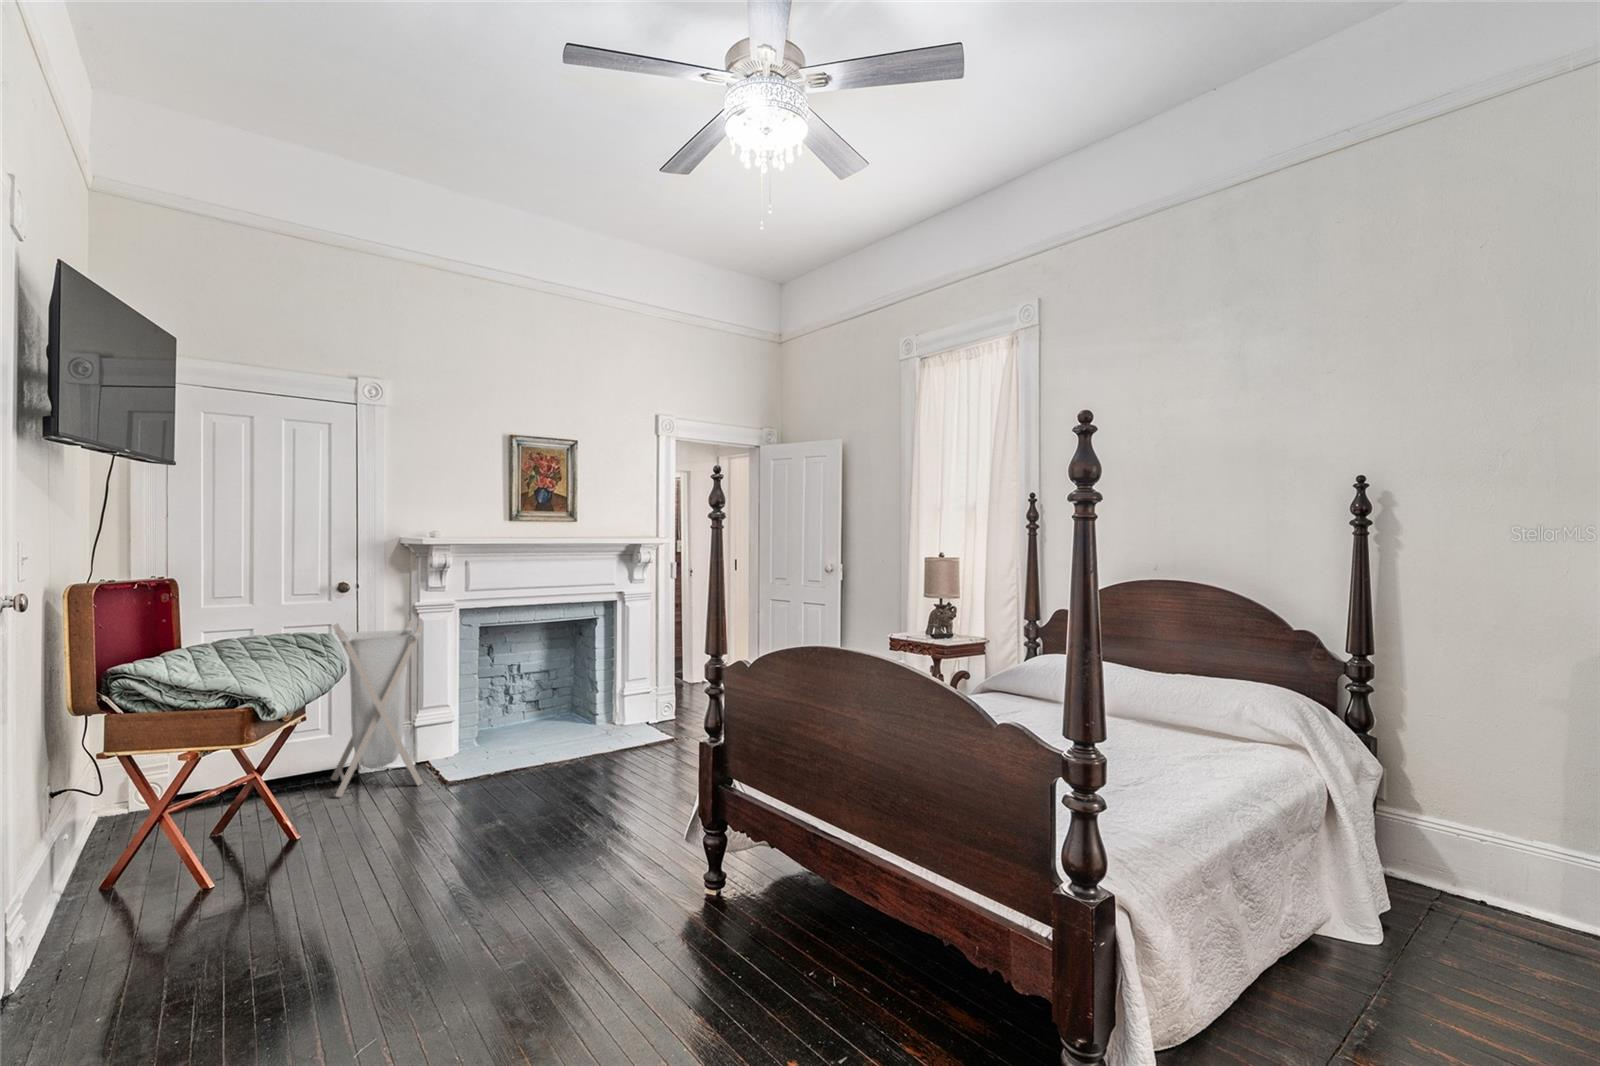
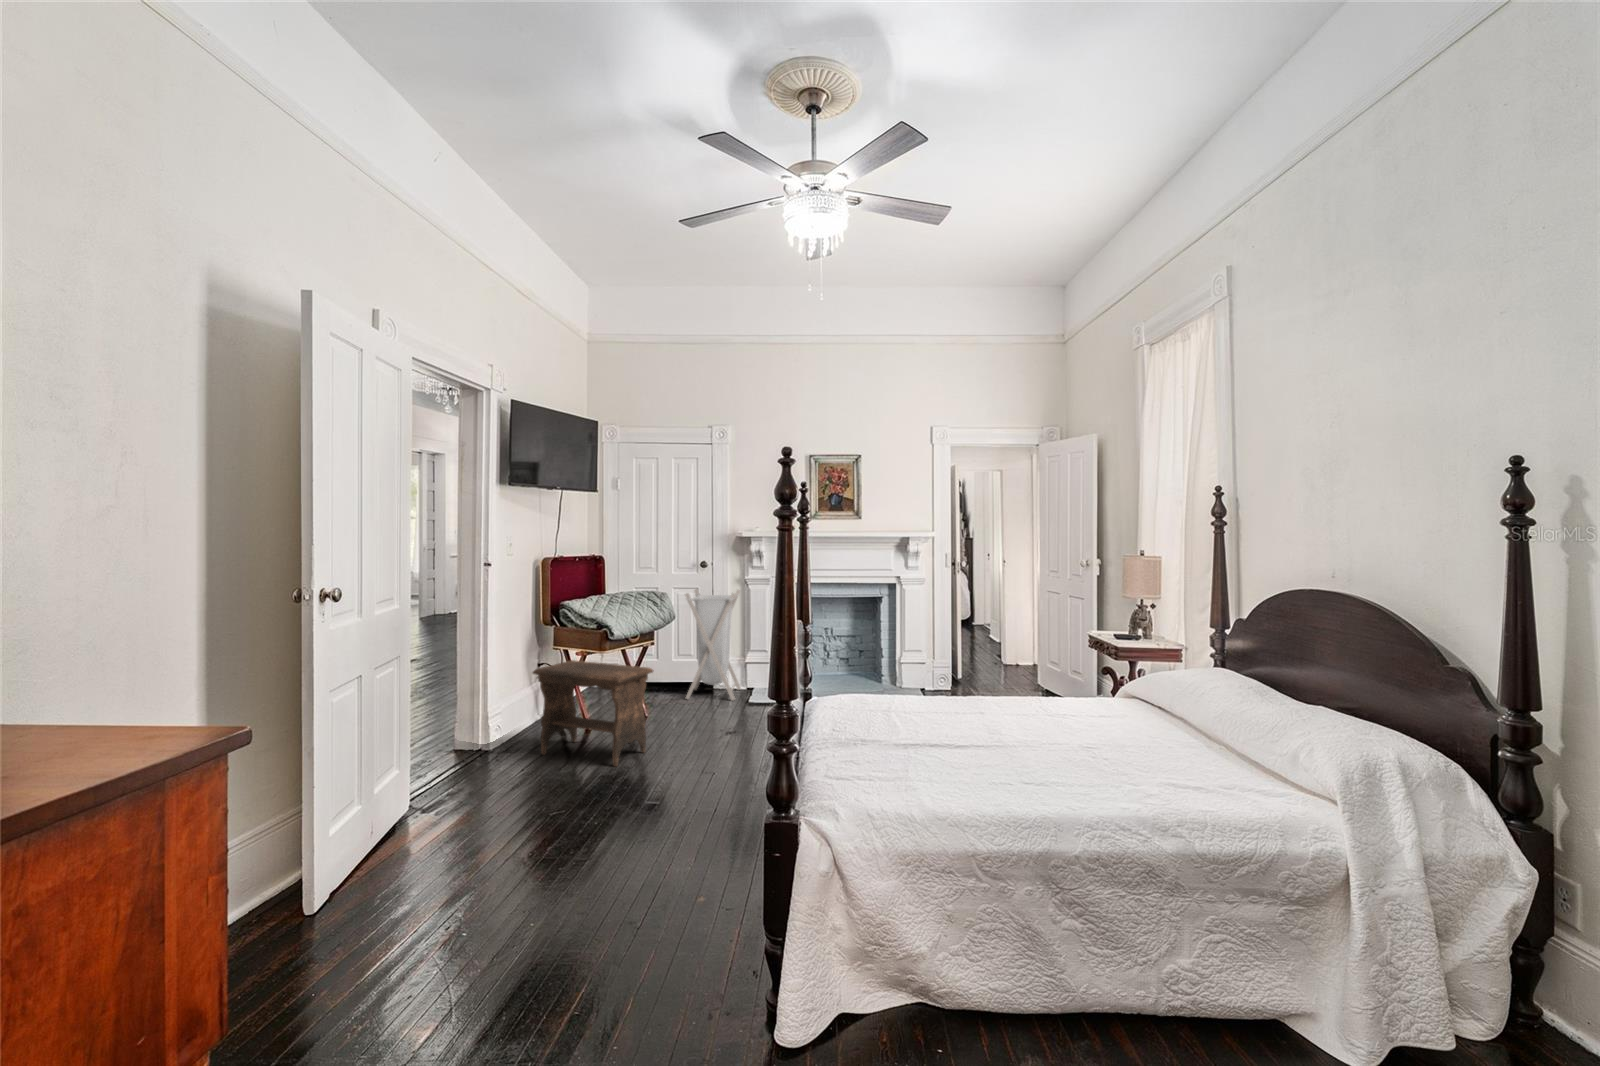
footstool: none [123,756,383,960] -> present [533,660,653,766]

